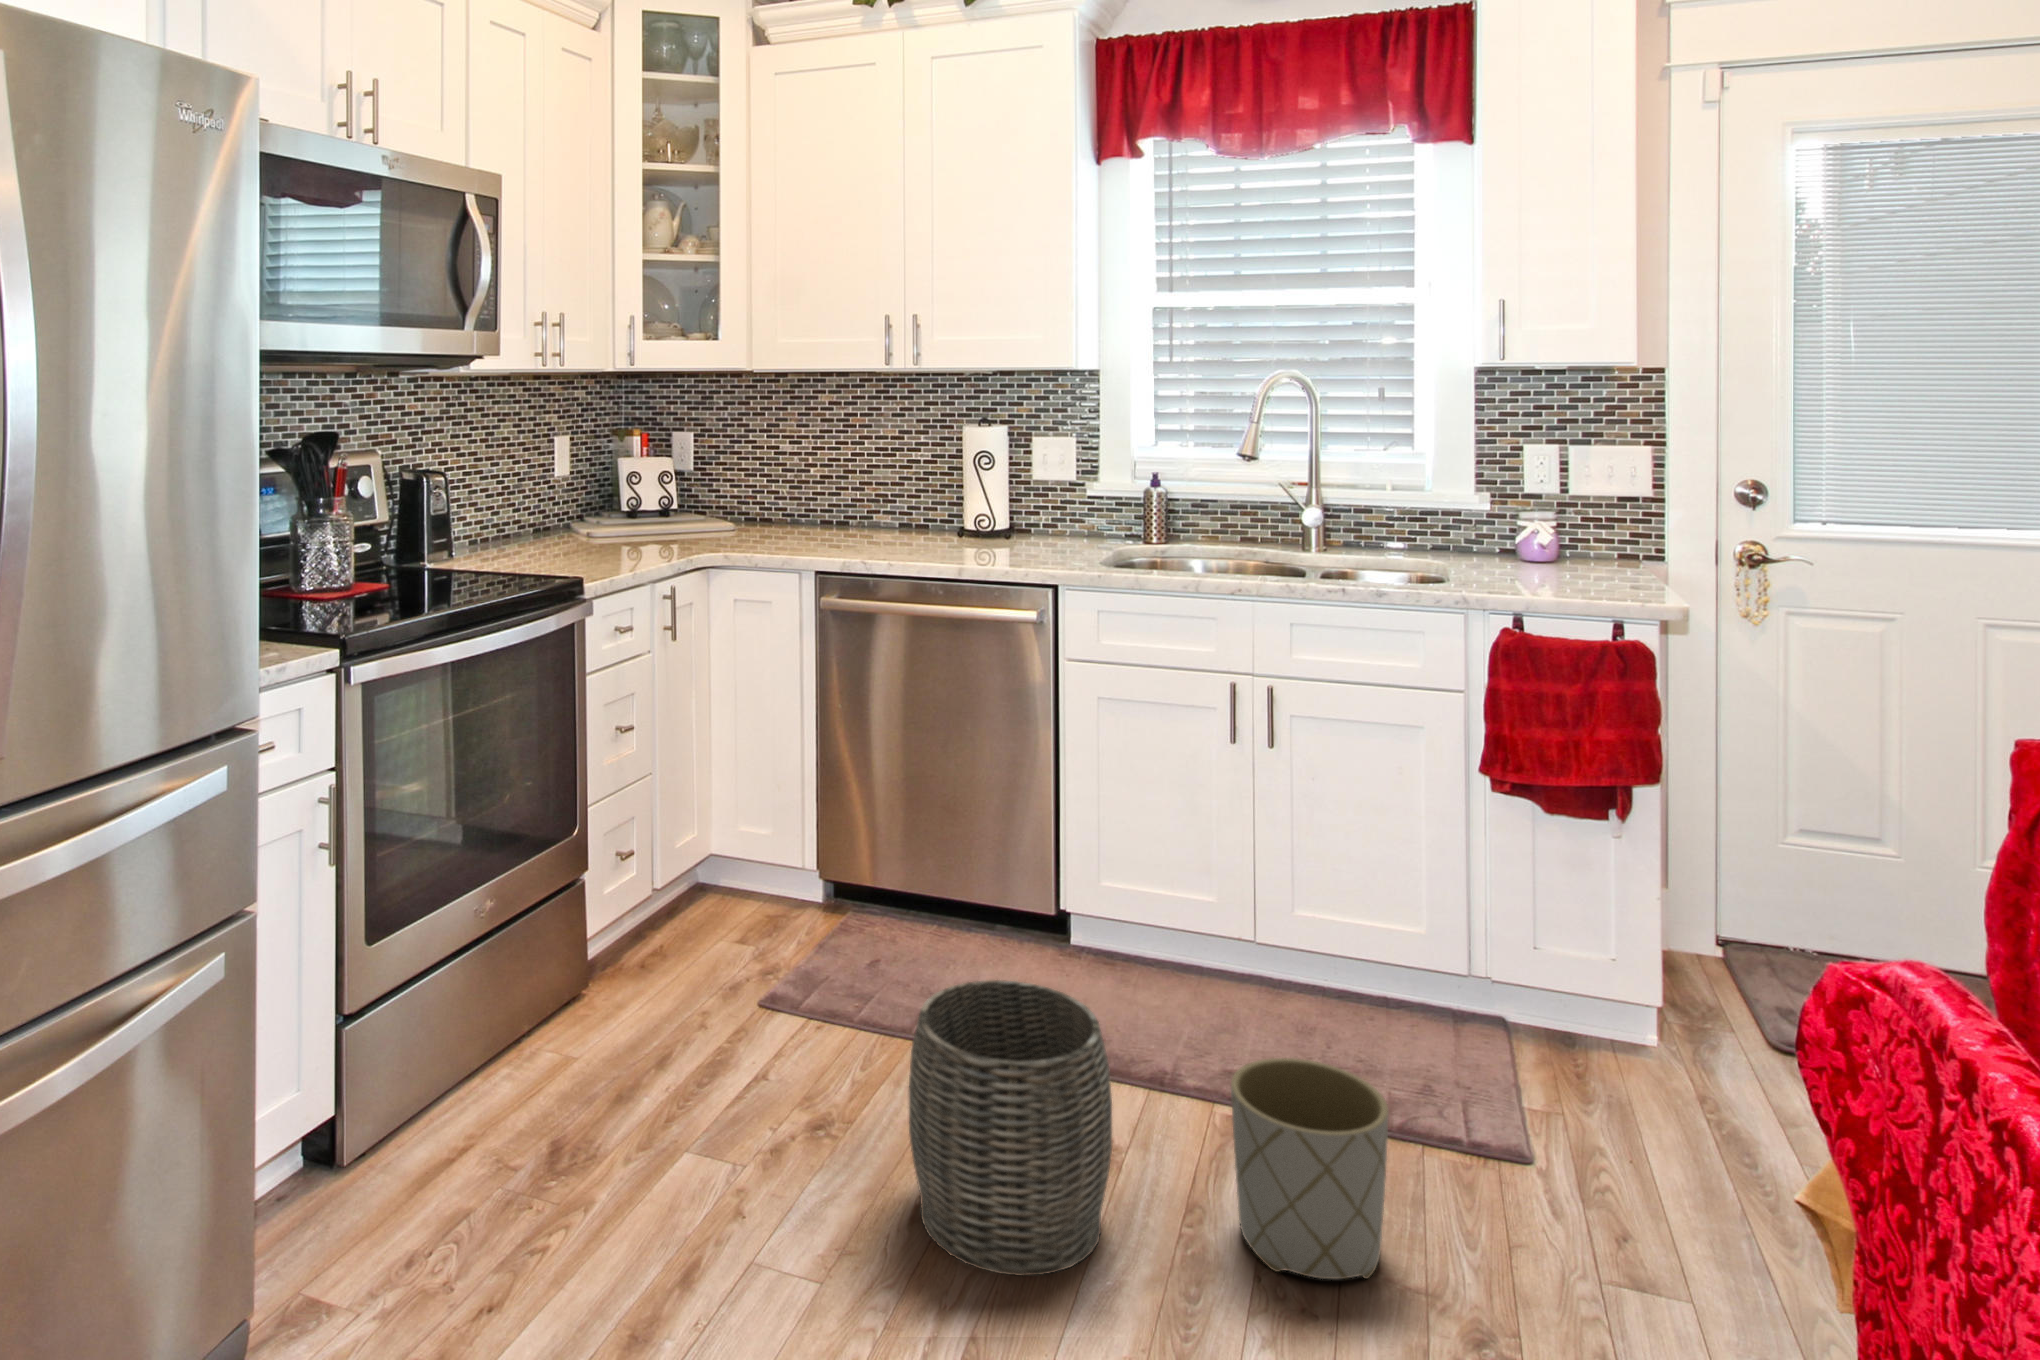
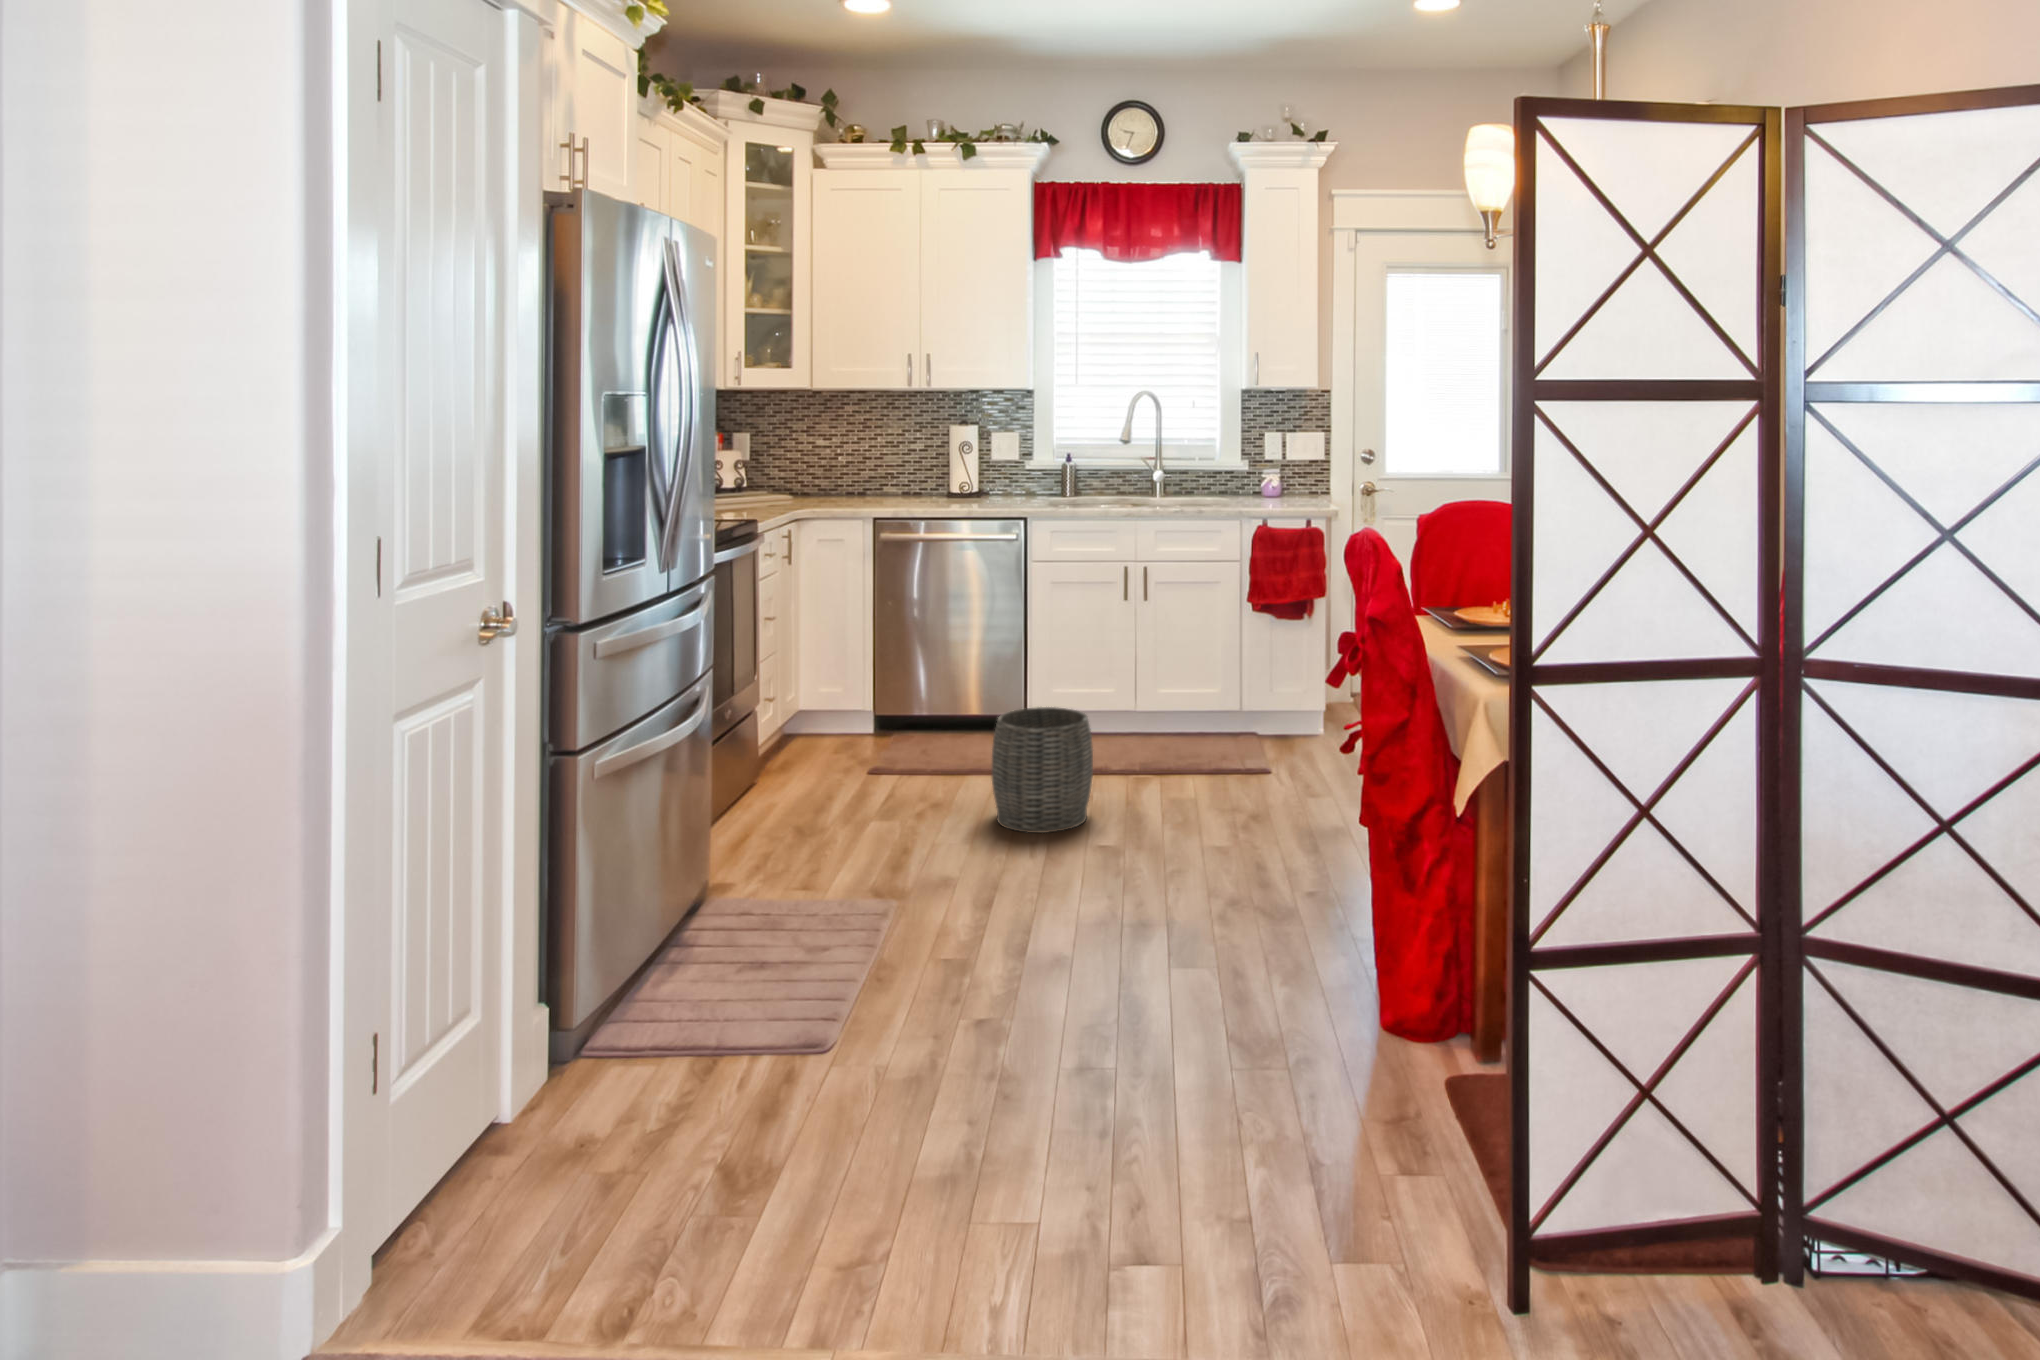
planter: present [1231,1058,1389,1279] -> none [1145,726,1215,815]

